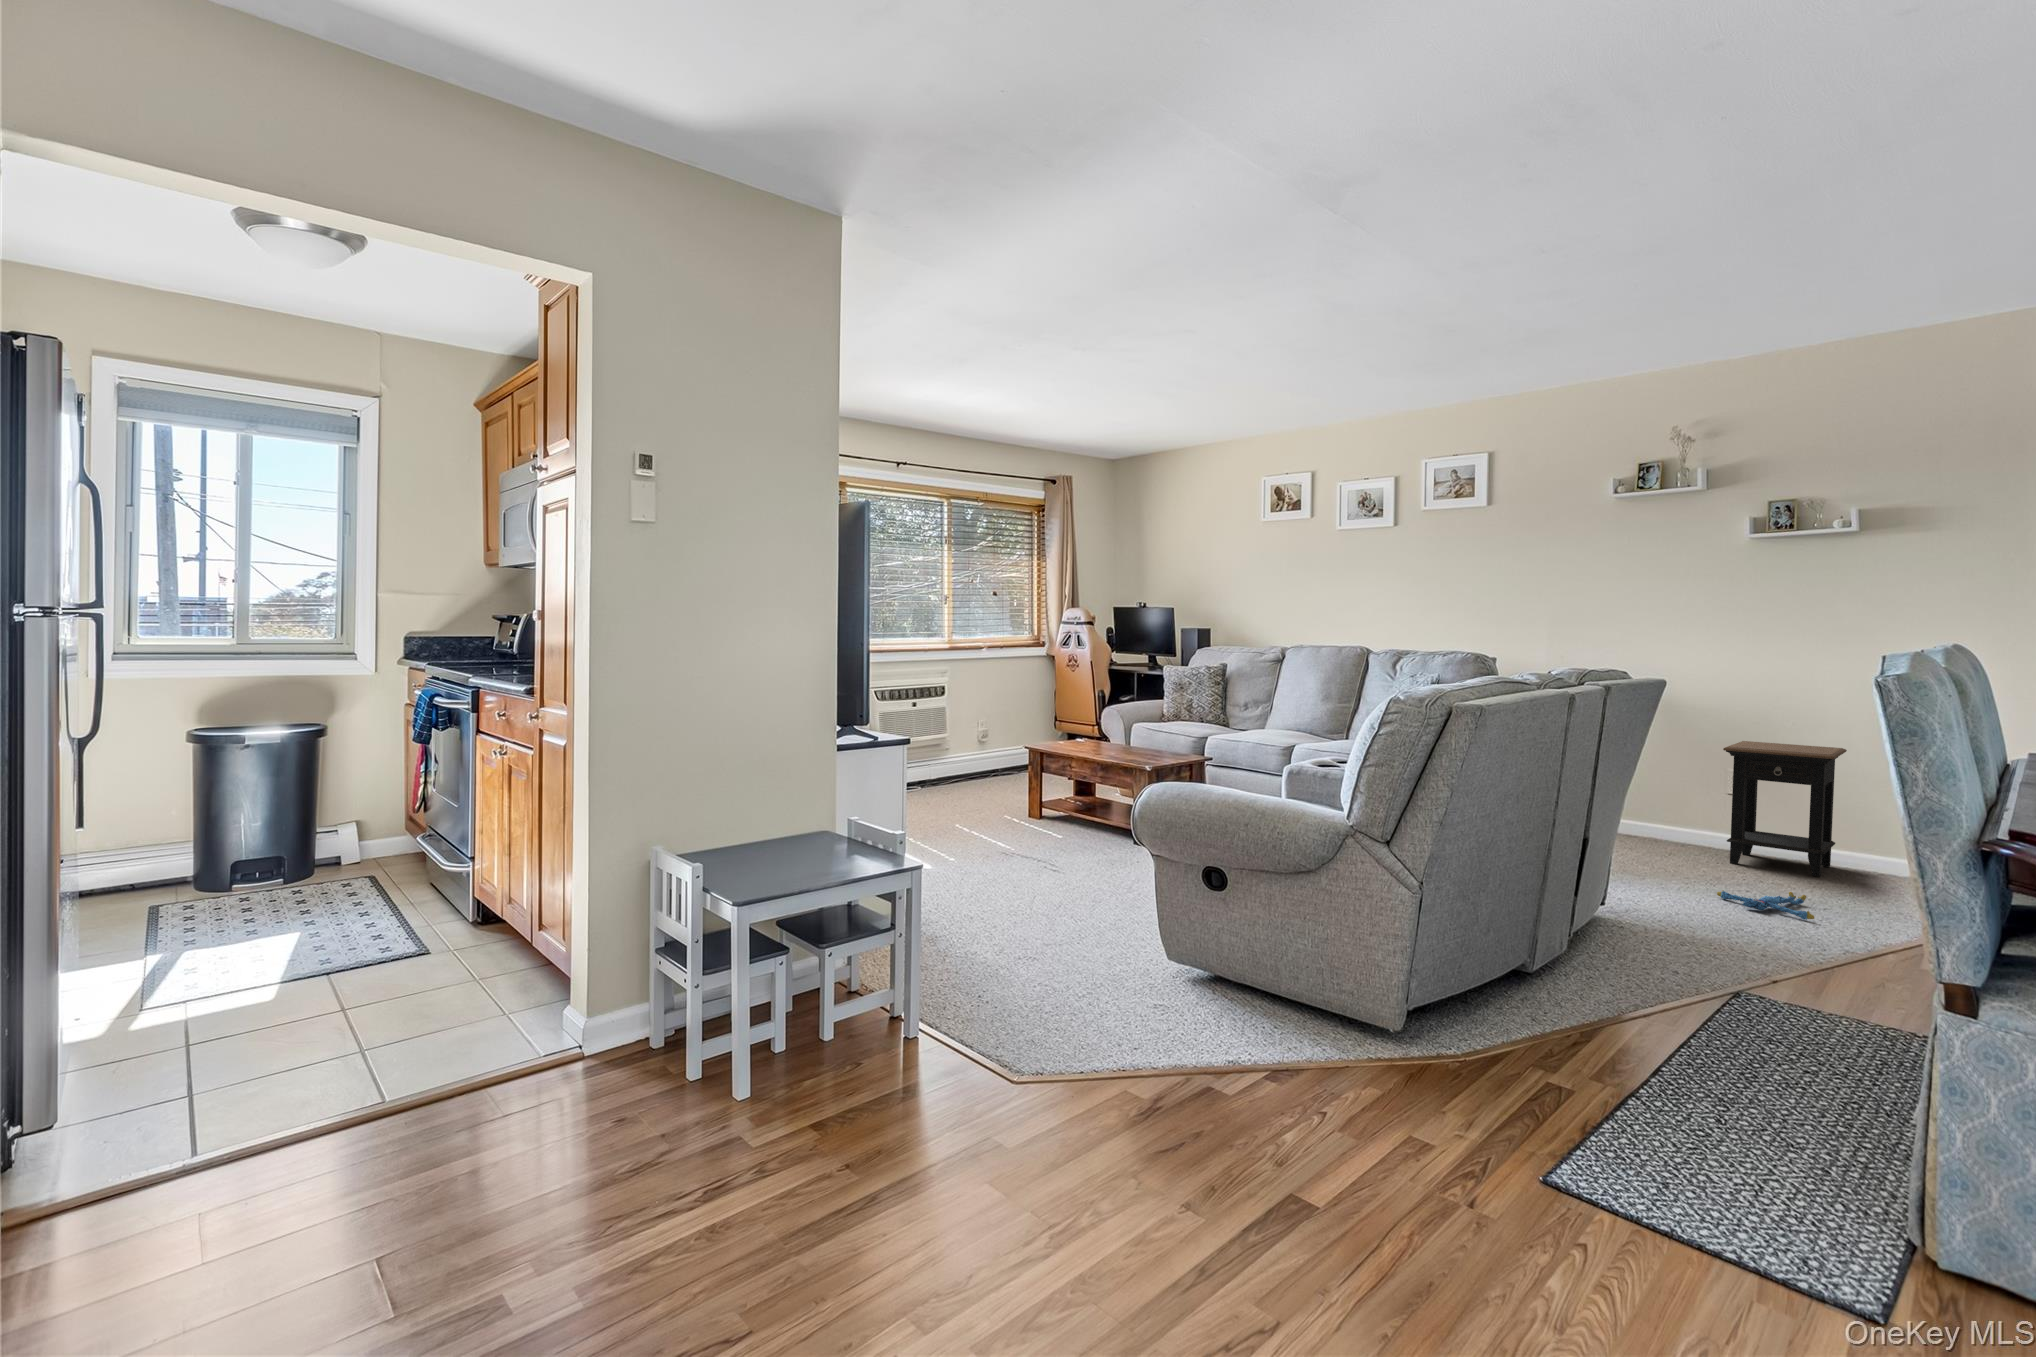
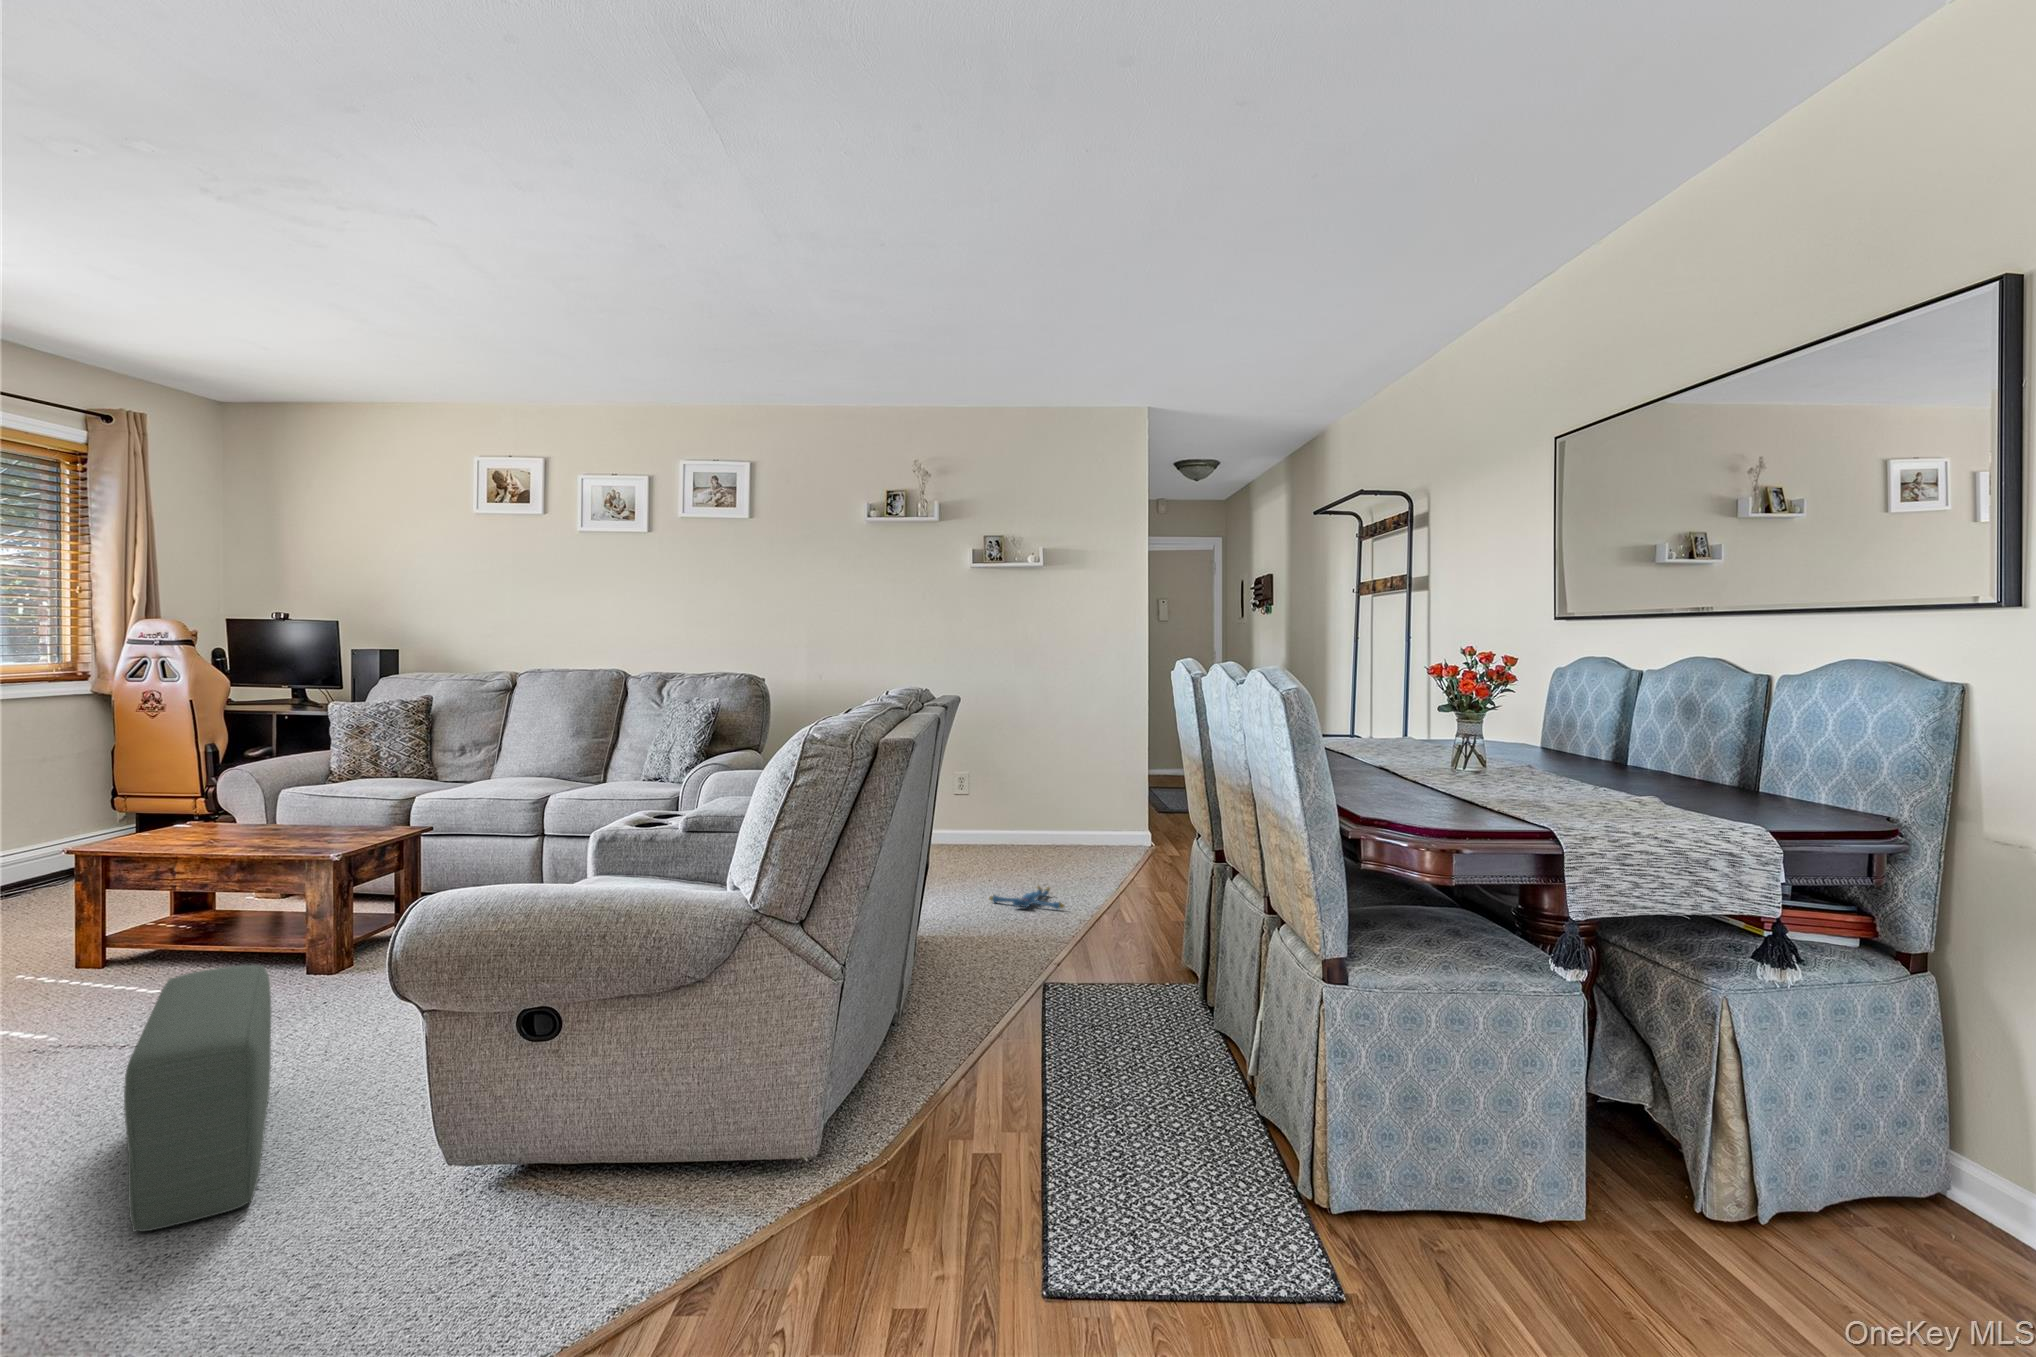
side table: present [1723,741,1847,877] -> none [971,753,1050,867]
pouf: none [1018,821,1095,953] -> present [124,965,271,1231]

